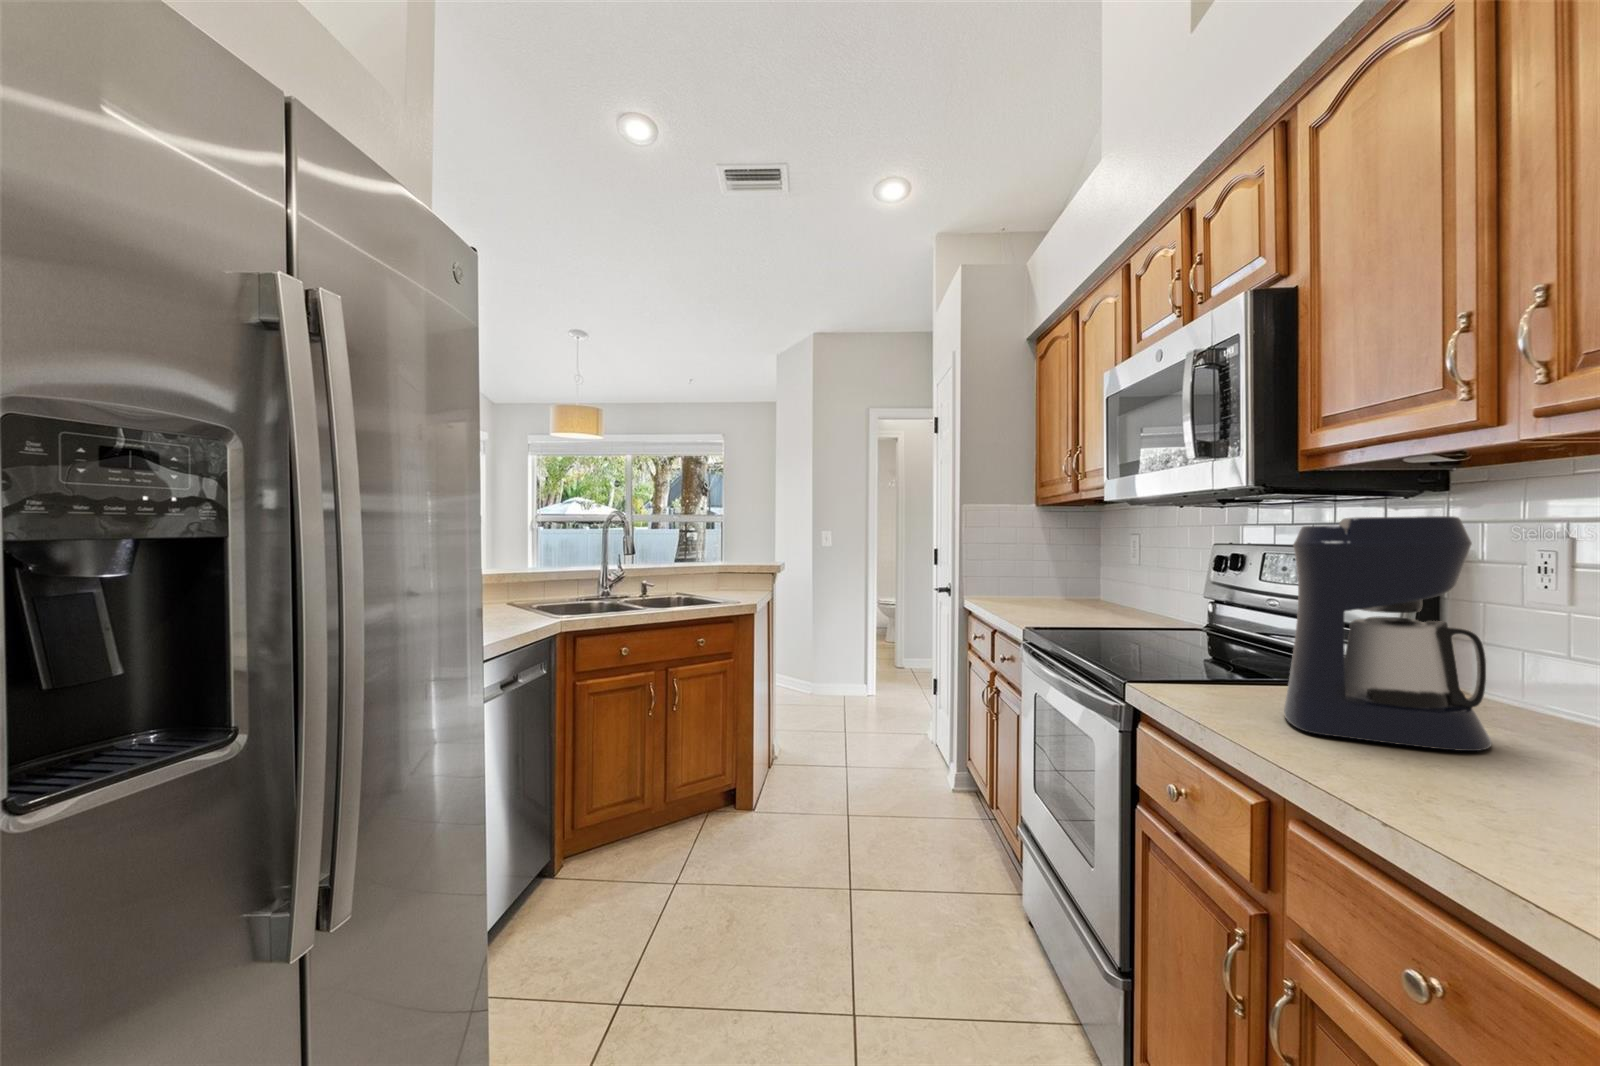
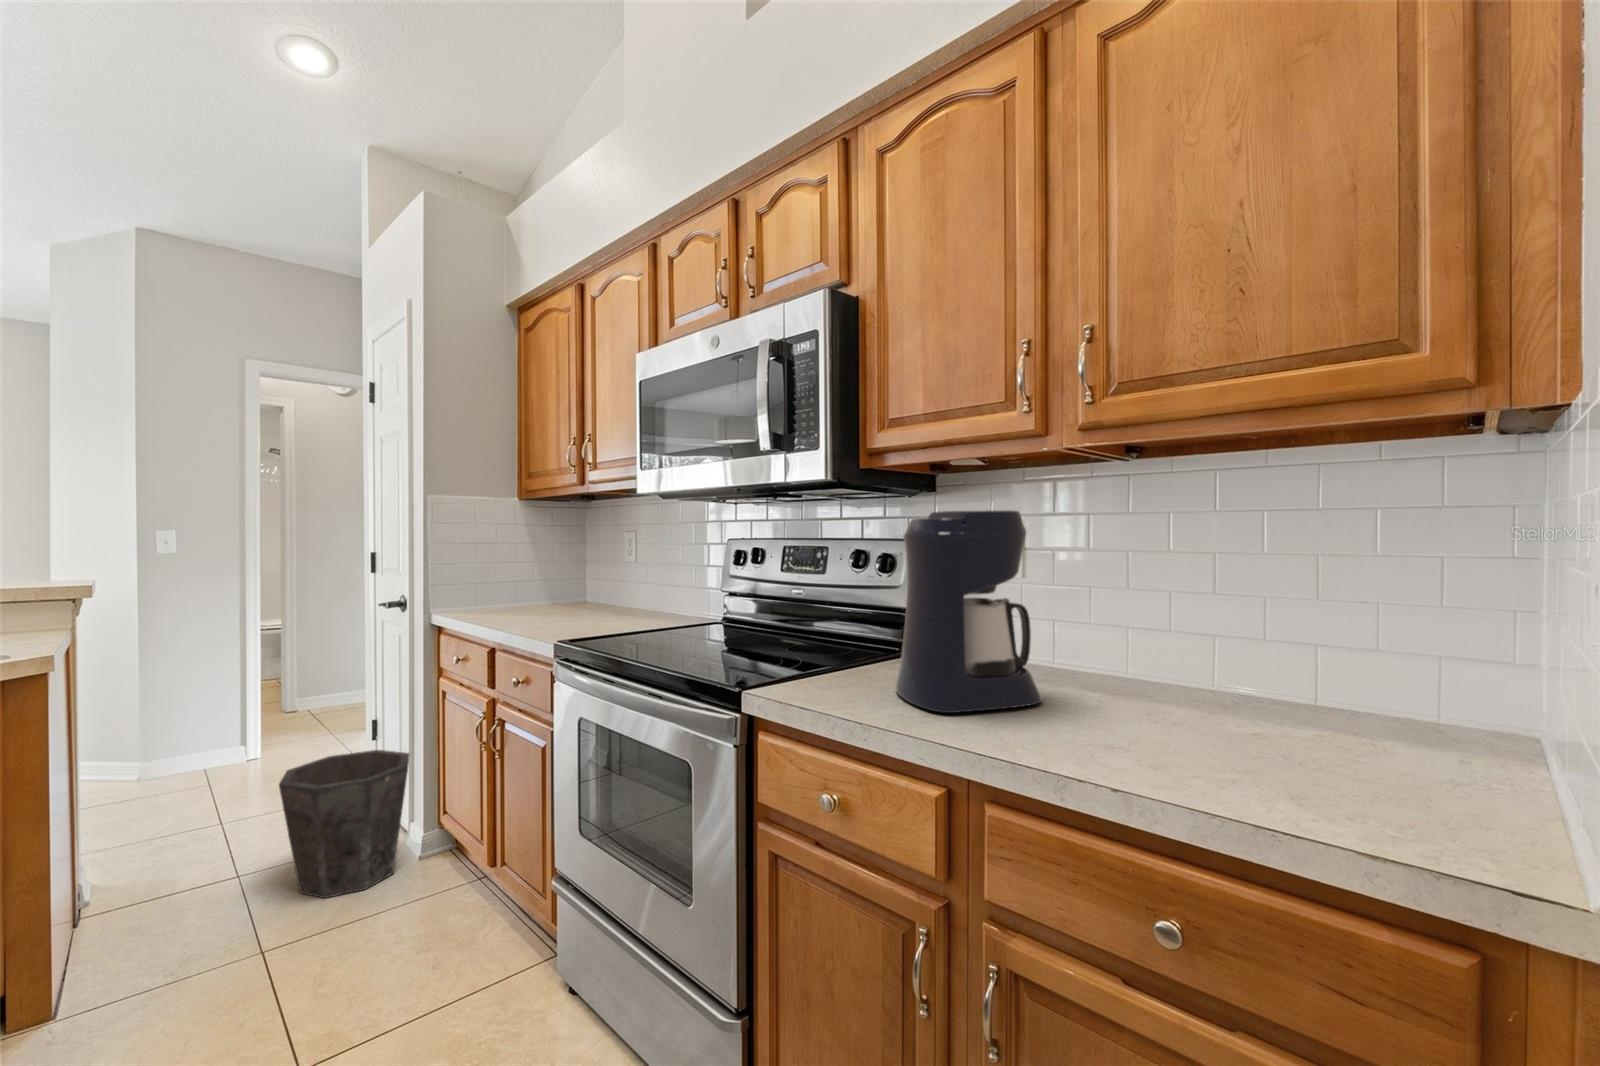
waste bin: none [864,698,947,799] -> present [279,750,409,898]

